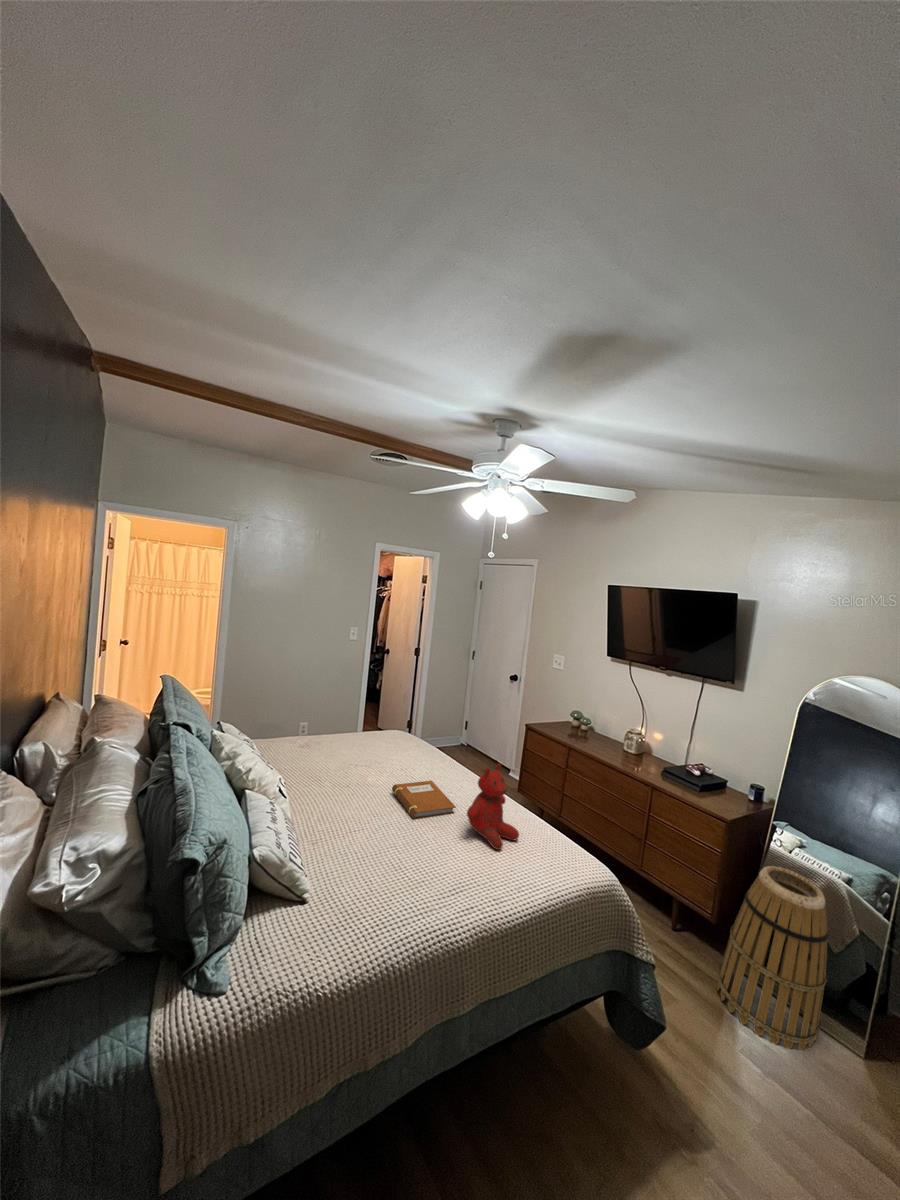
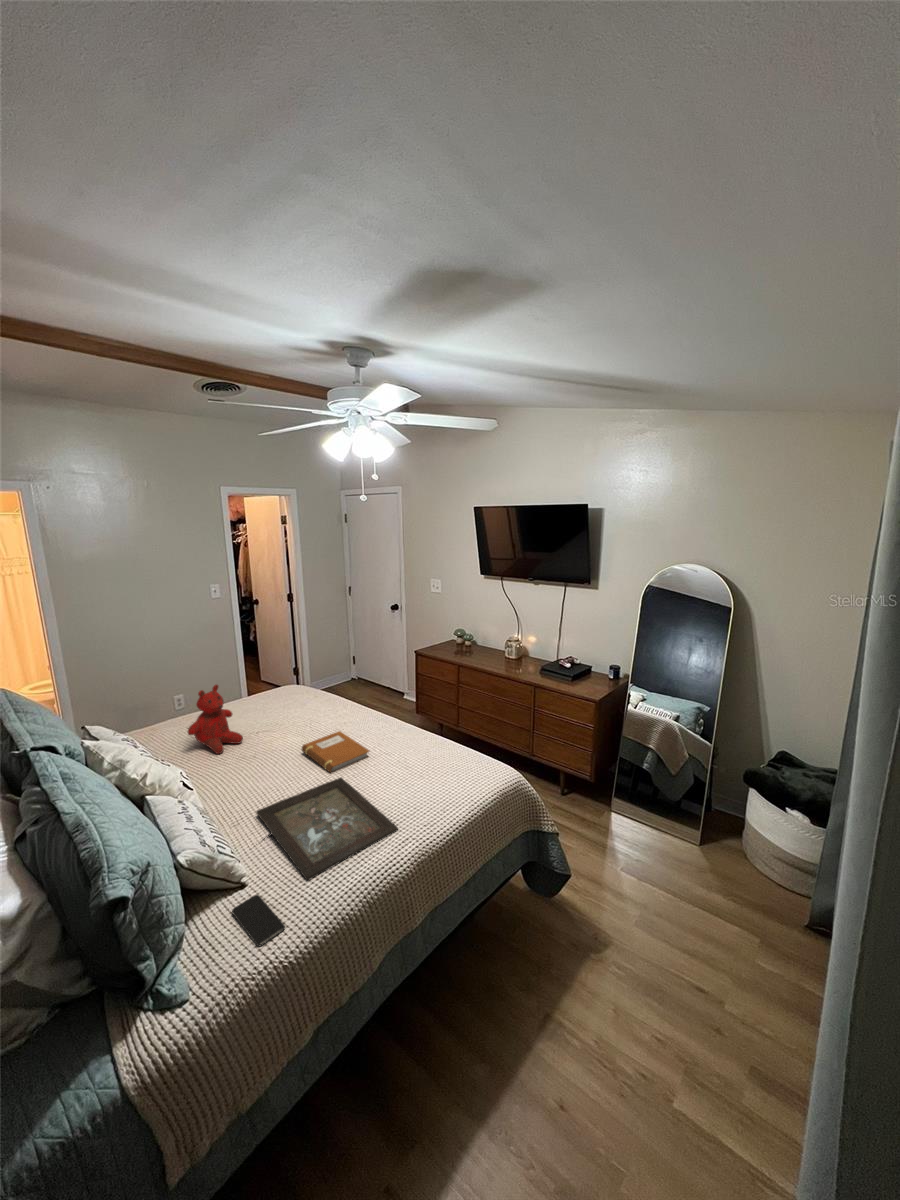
teddy bear: present [467,763,519,850] -> present [188,685,243,754]
tray: none [335,825,465,916] -> present [256,777,398,880]
basket: present [717,866,829,1050] -> none [599,728,674,858]
smartphone: none [287,913,329,965] -> present [232,895,285,946]

